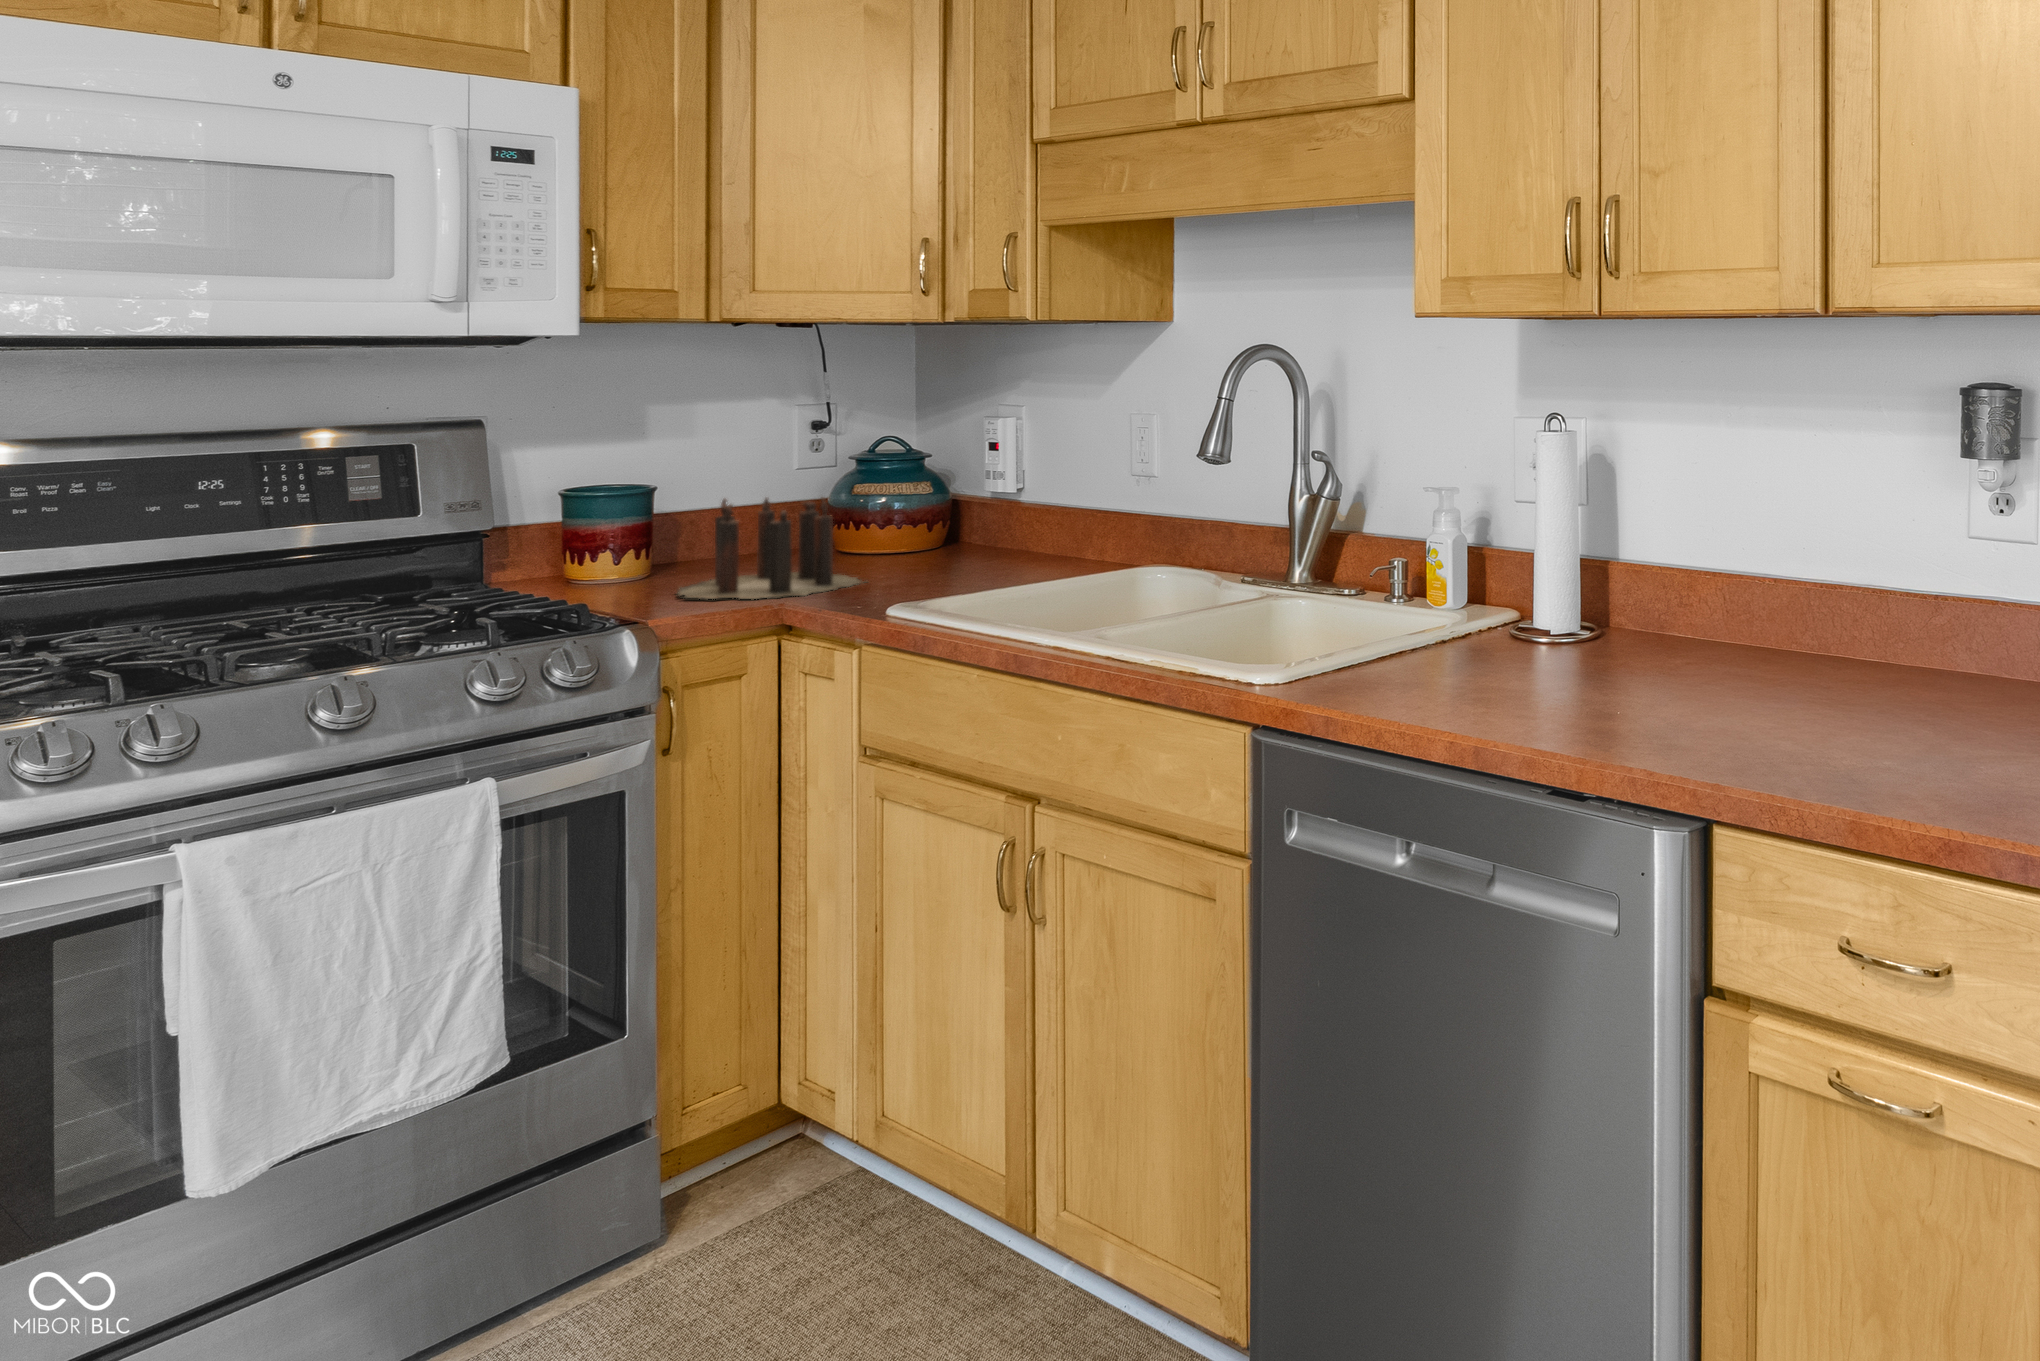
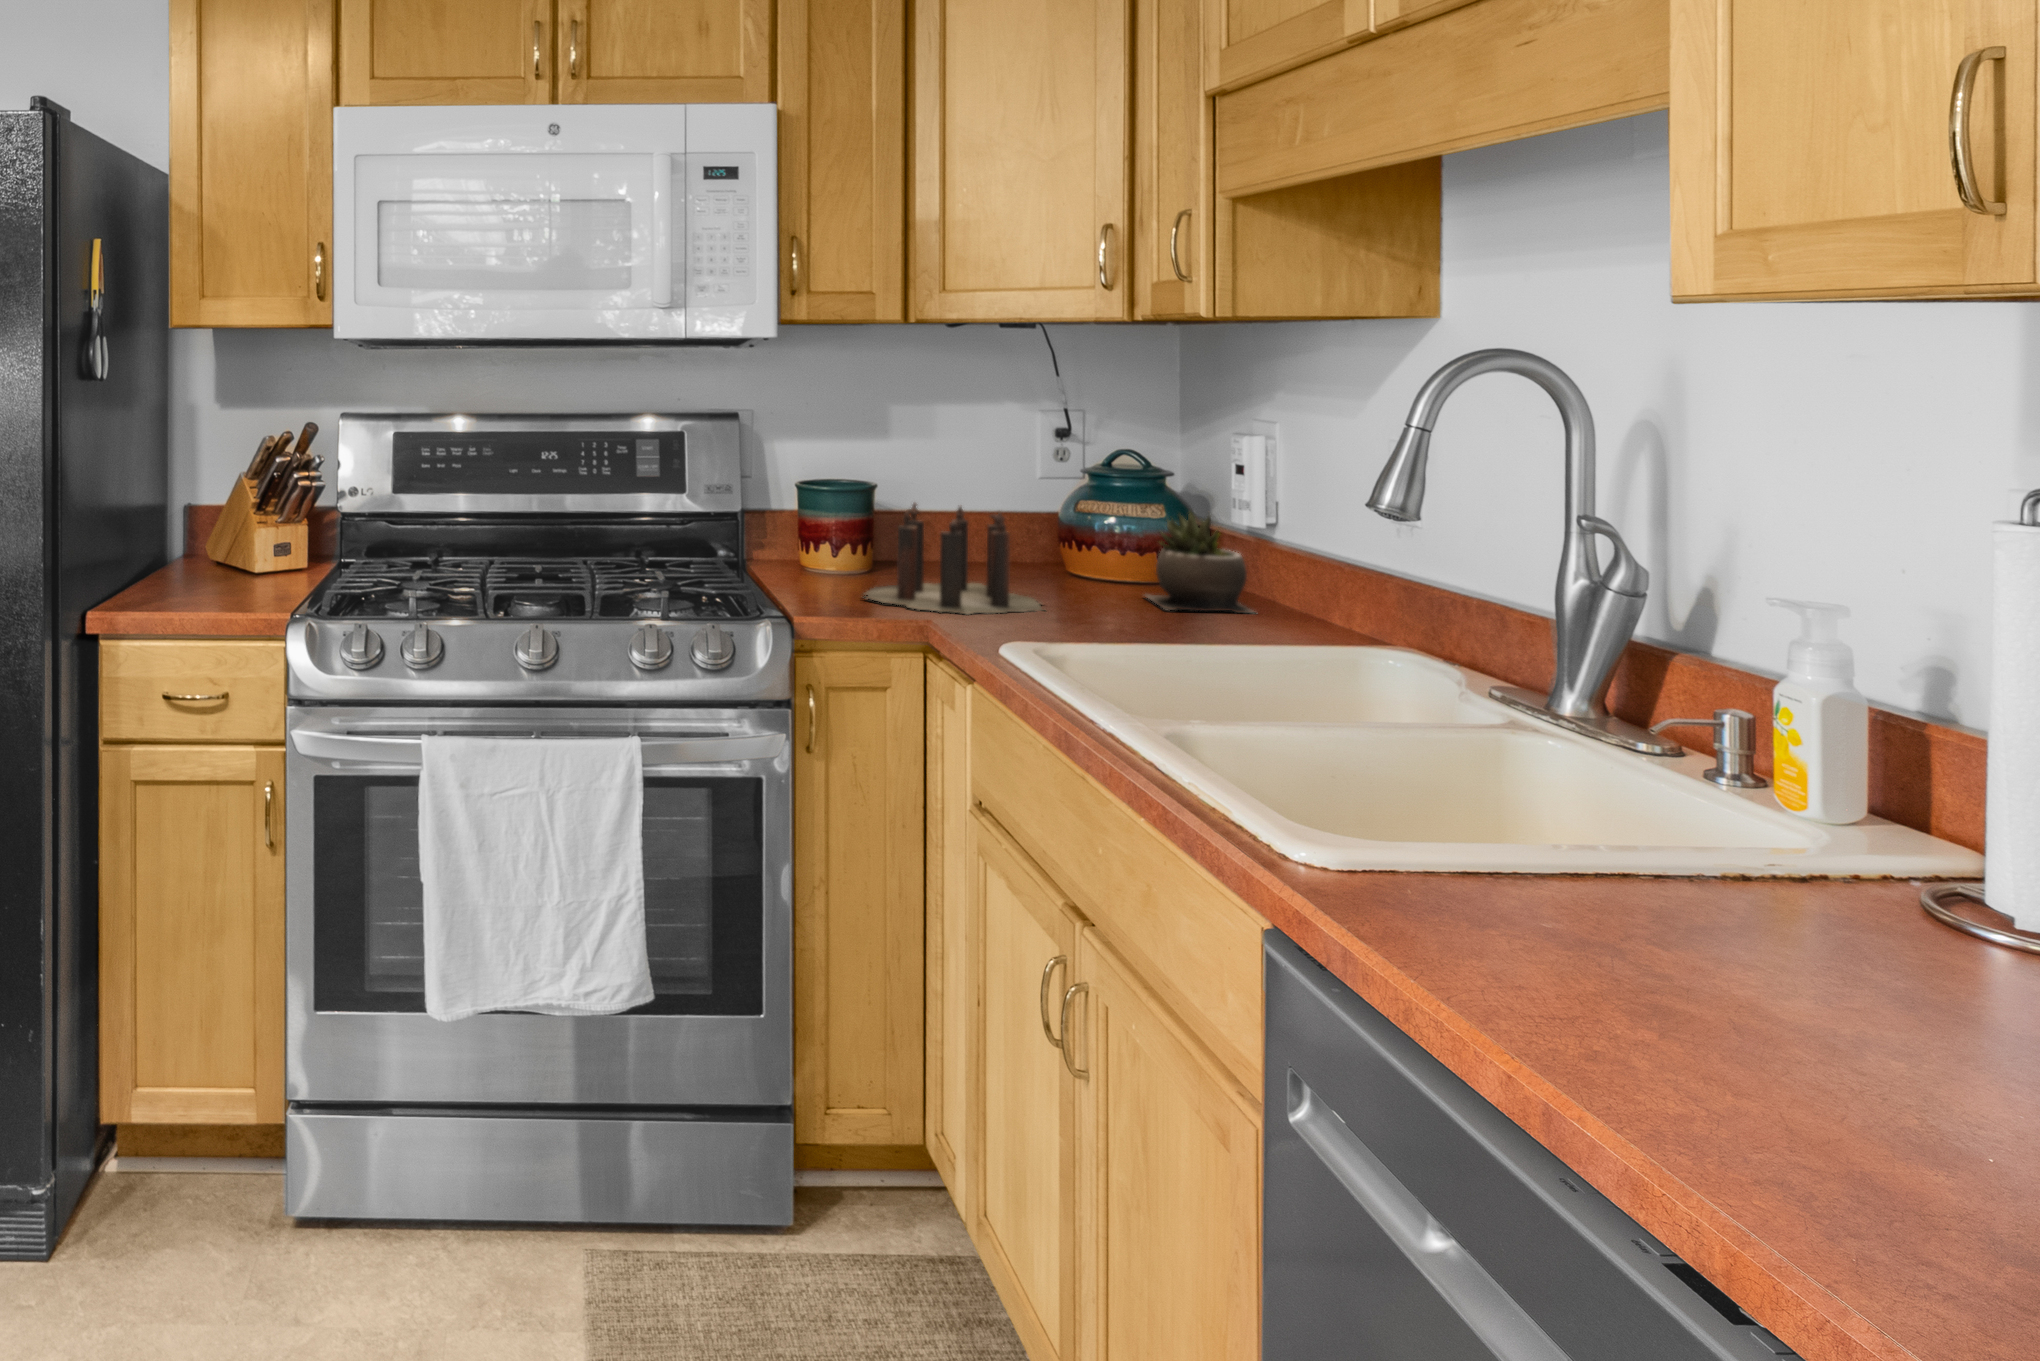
succulent plant: none [929,481,1031,566] -> present [1146,512,1253,613]

